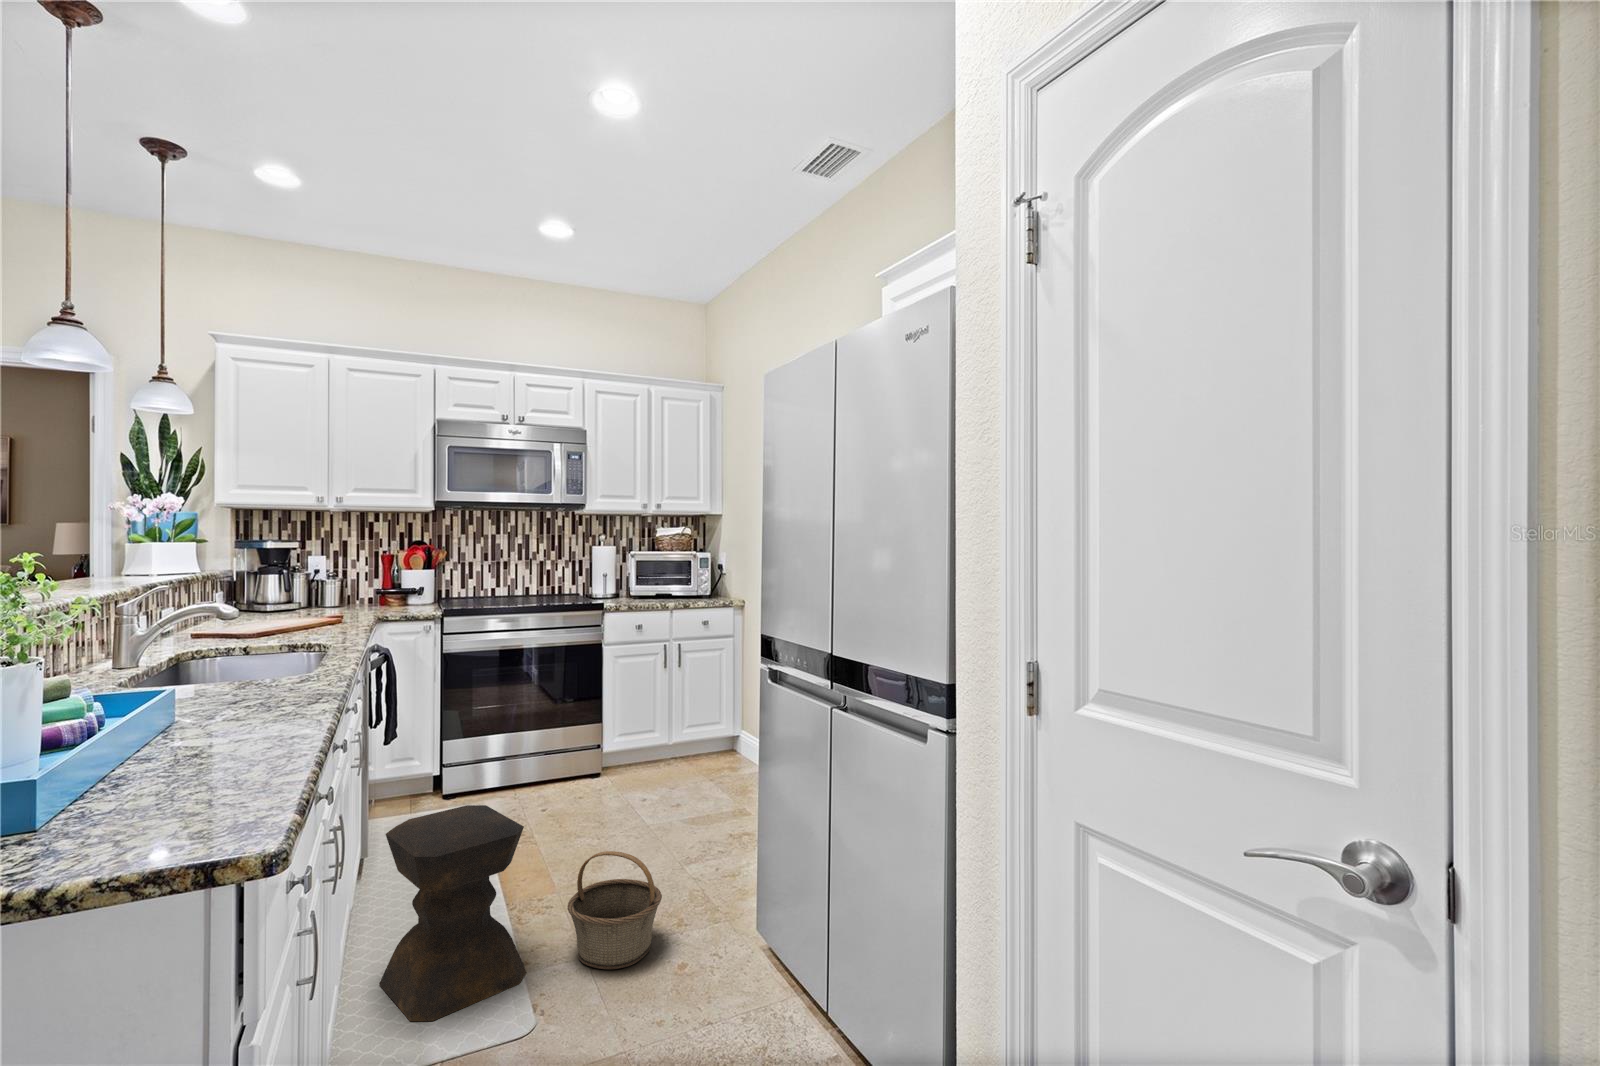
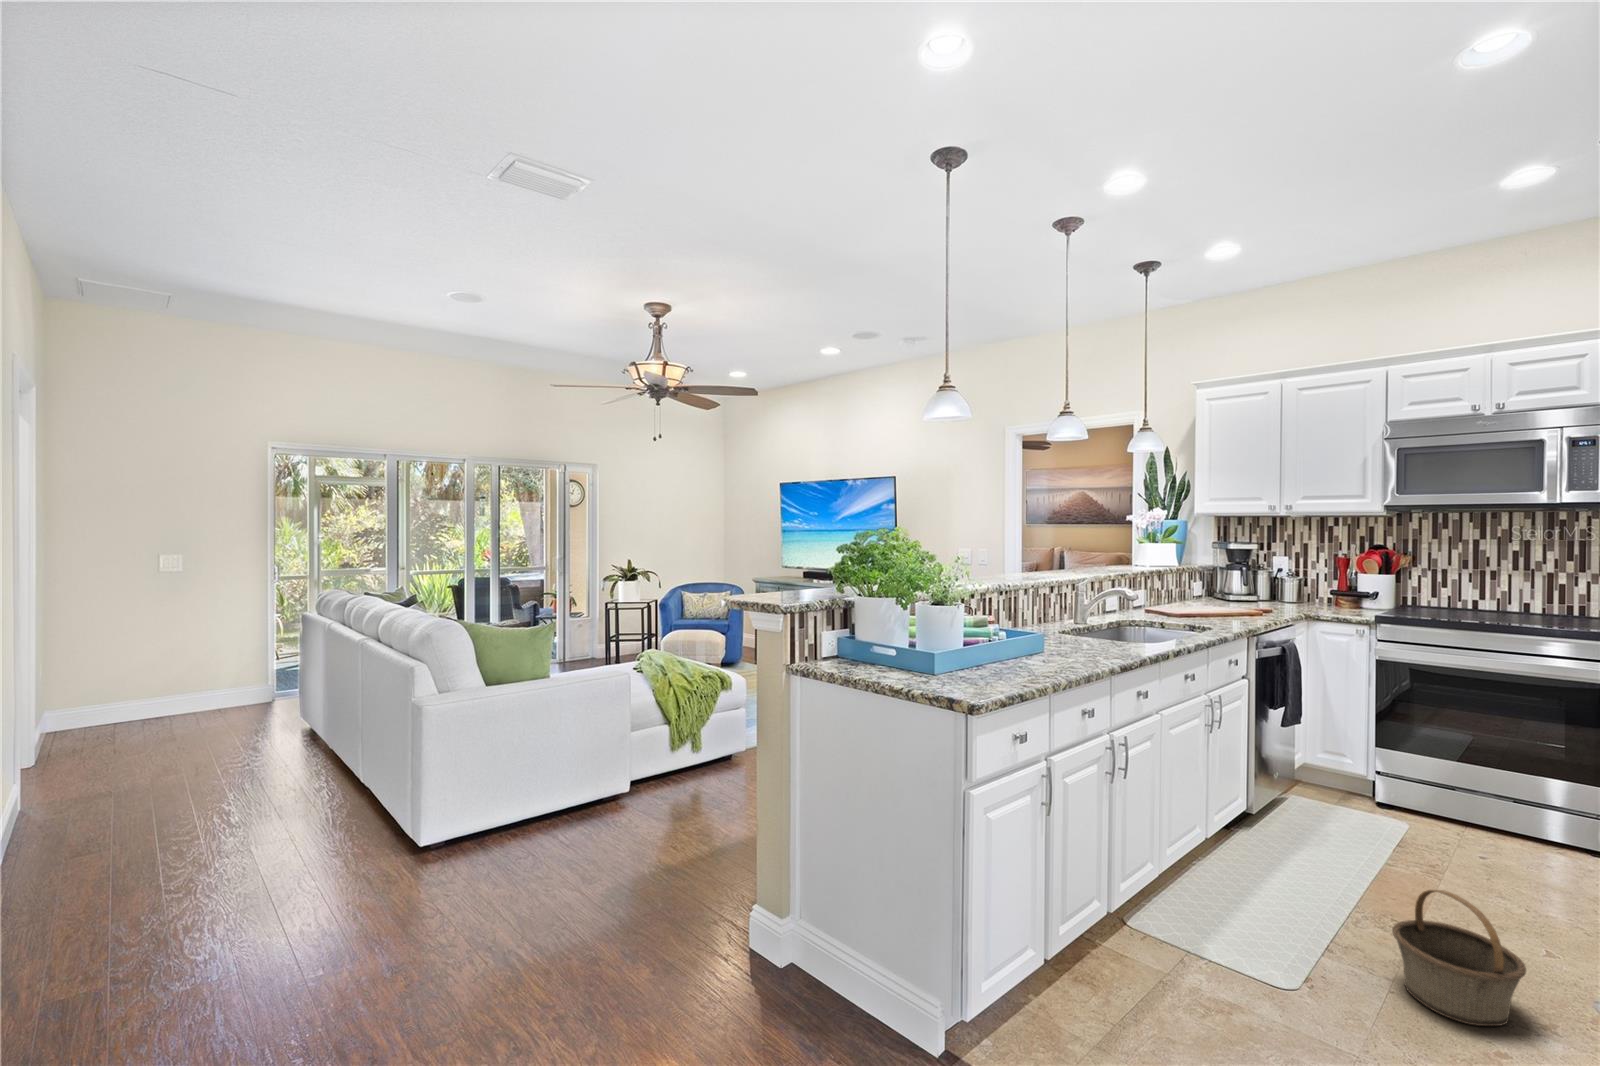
stool: present [379,805,526,1021] -> none [1219,781,1343,966]

